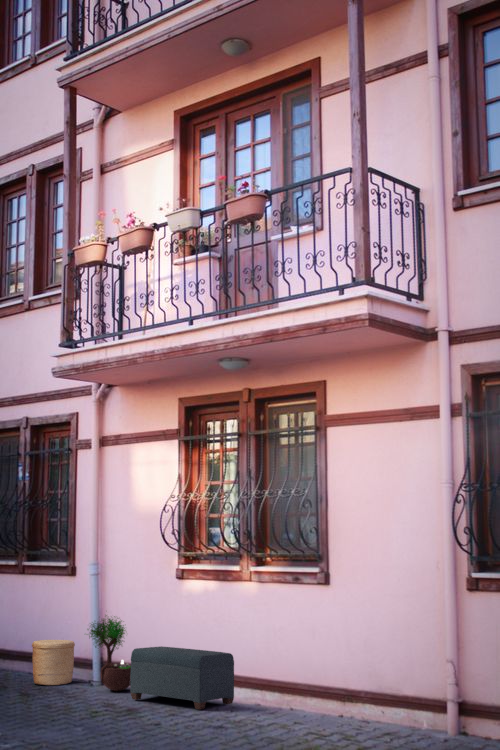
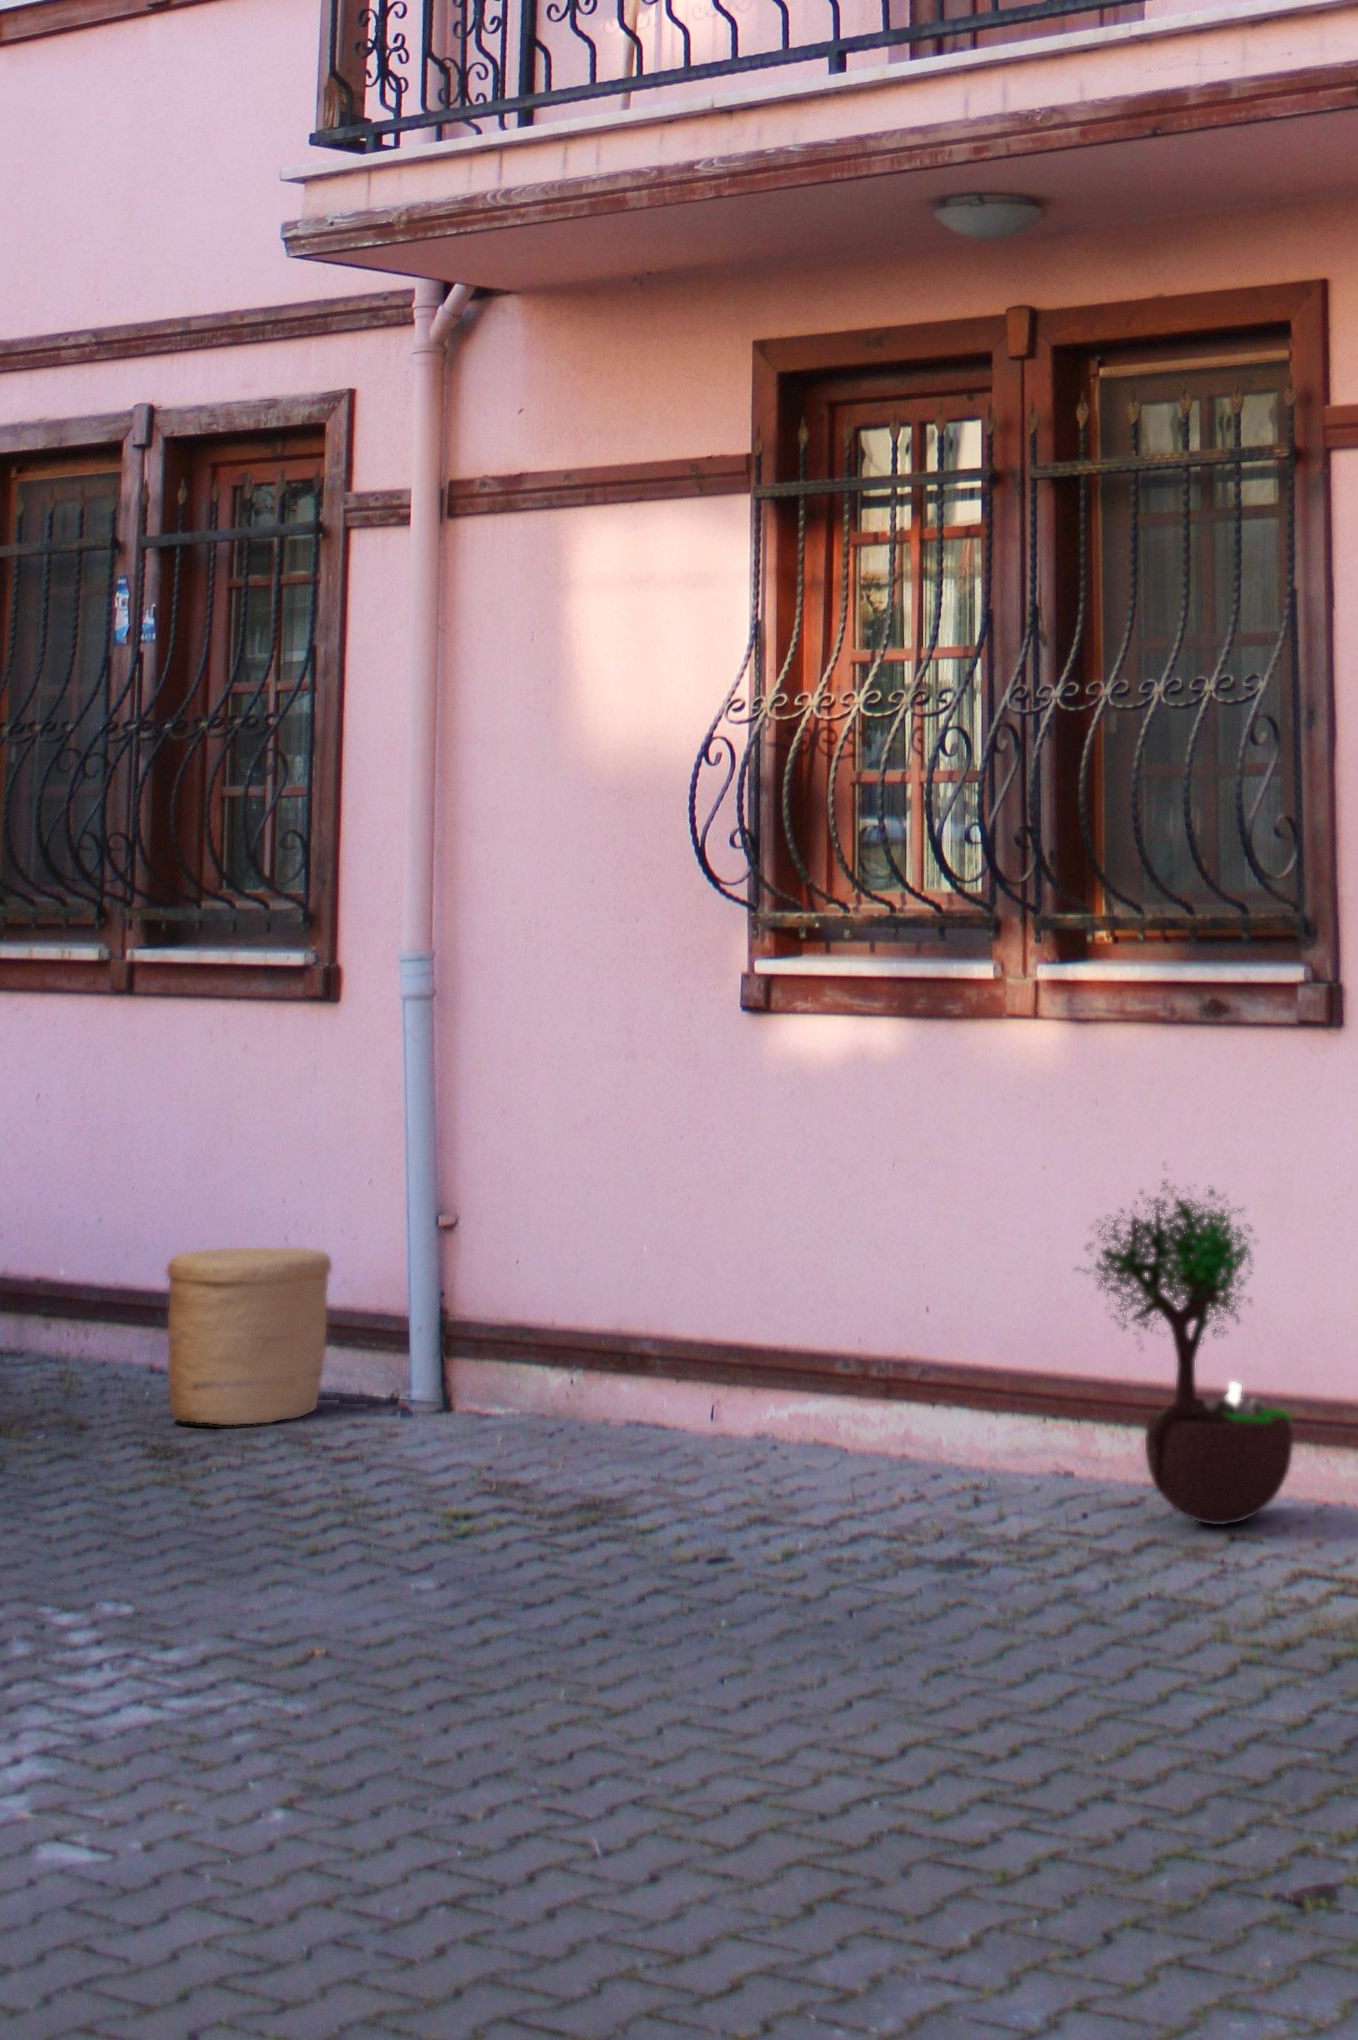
potted tree: present [88,616,131,691] -> present [1077,1169,1293,1525]
bench: present [130,646,234,709] -> none [572,1265,974,1503]

